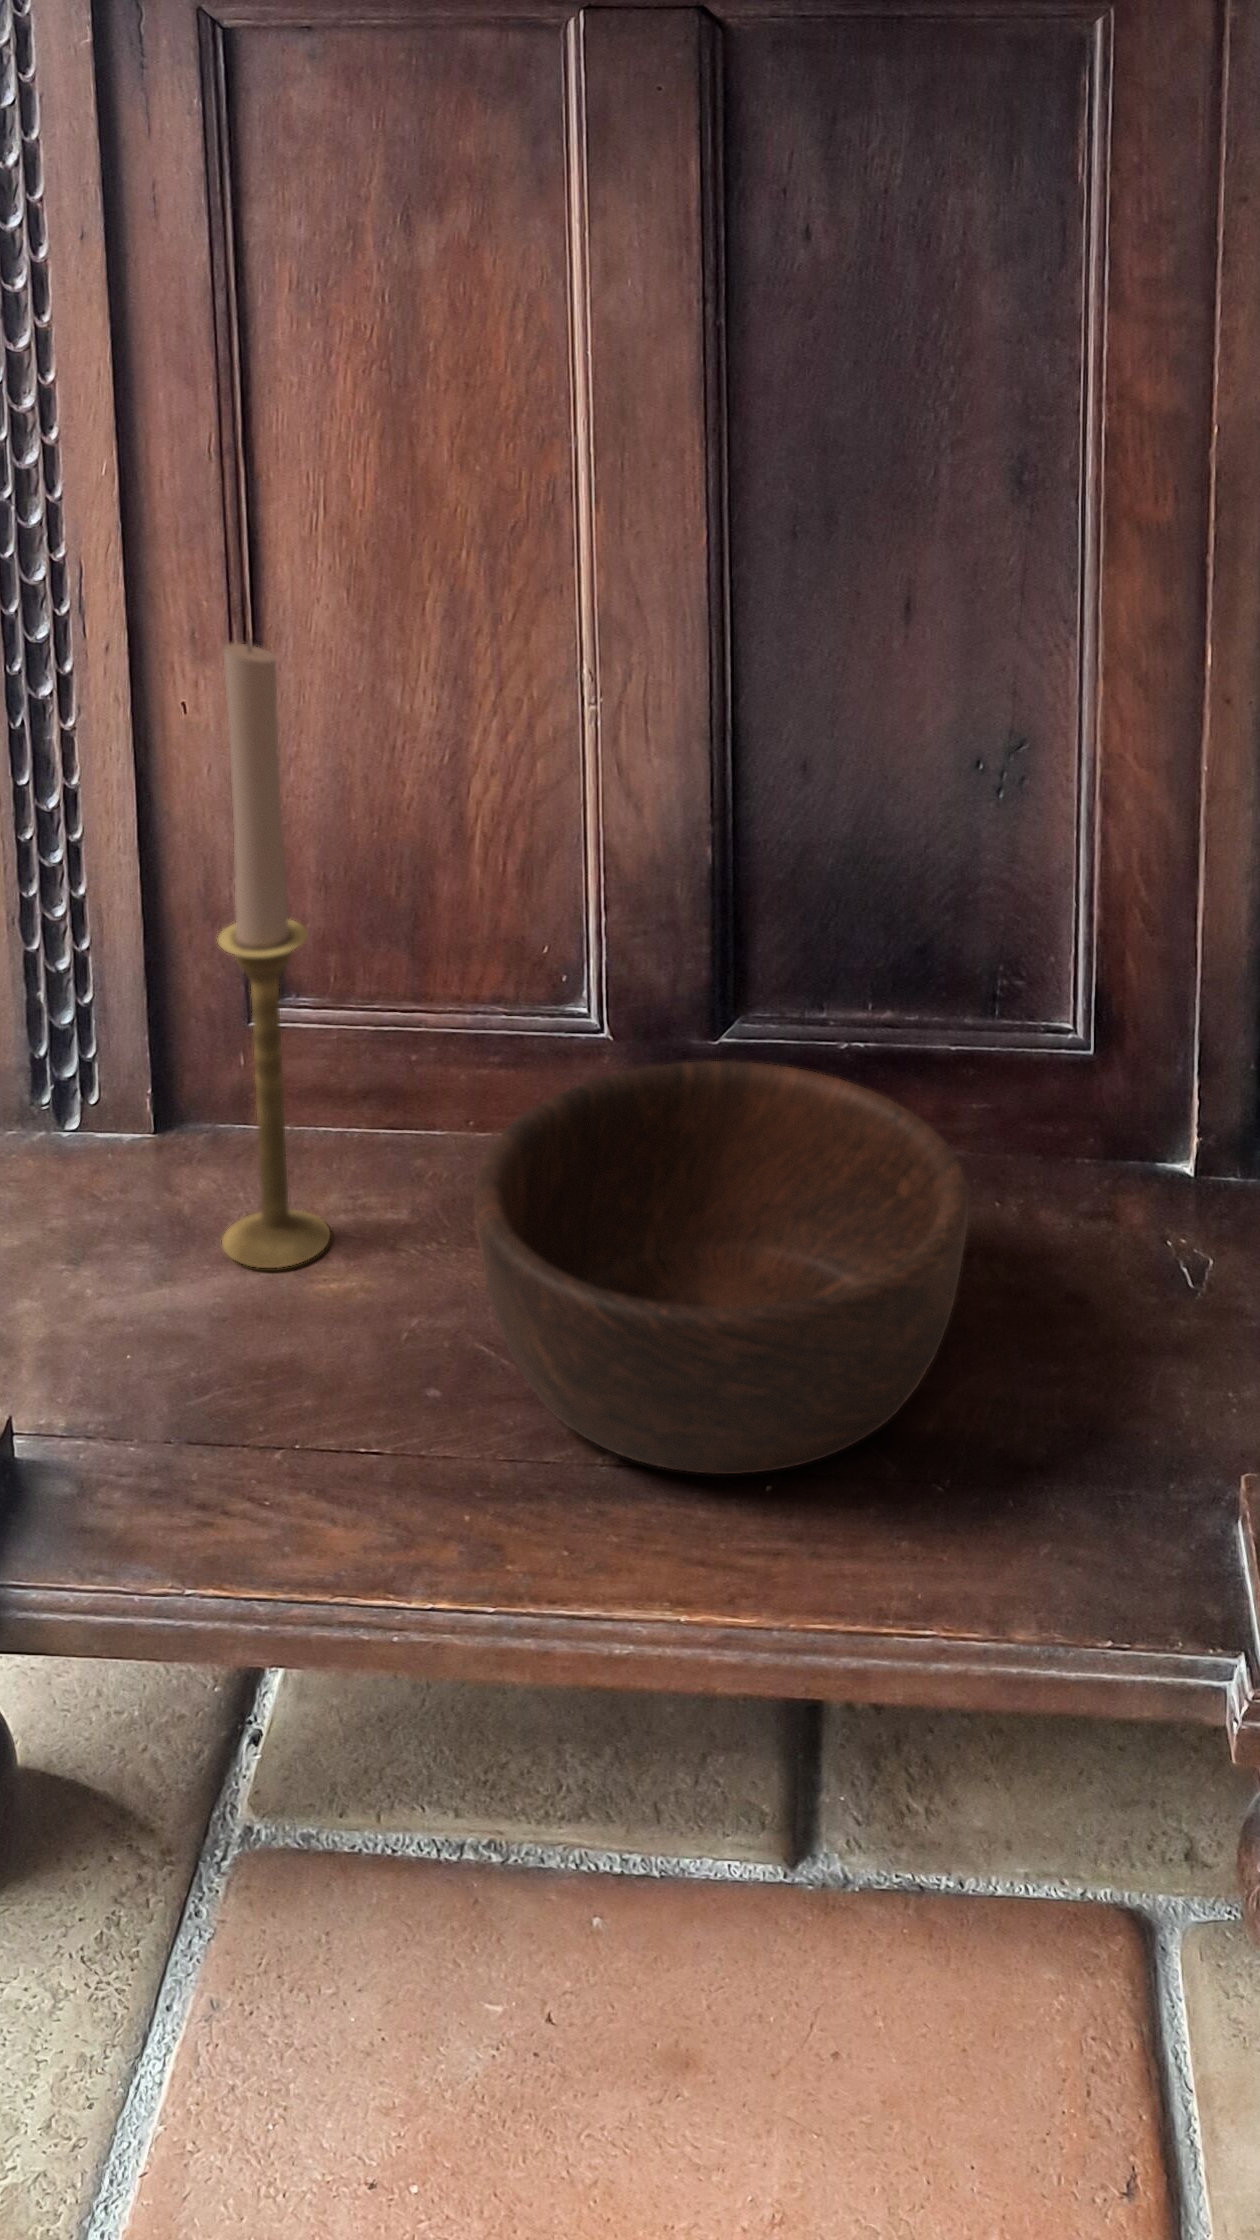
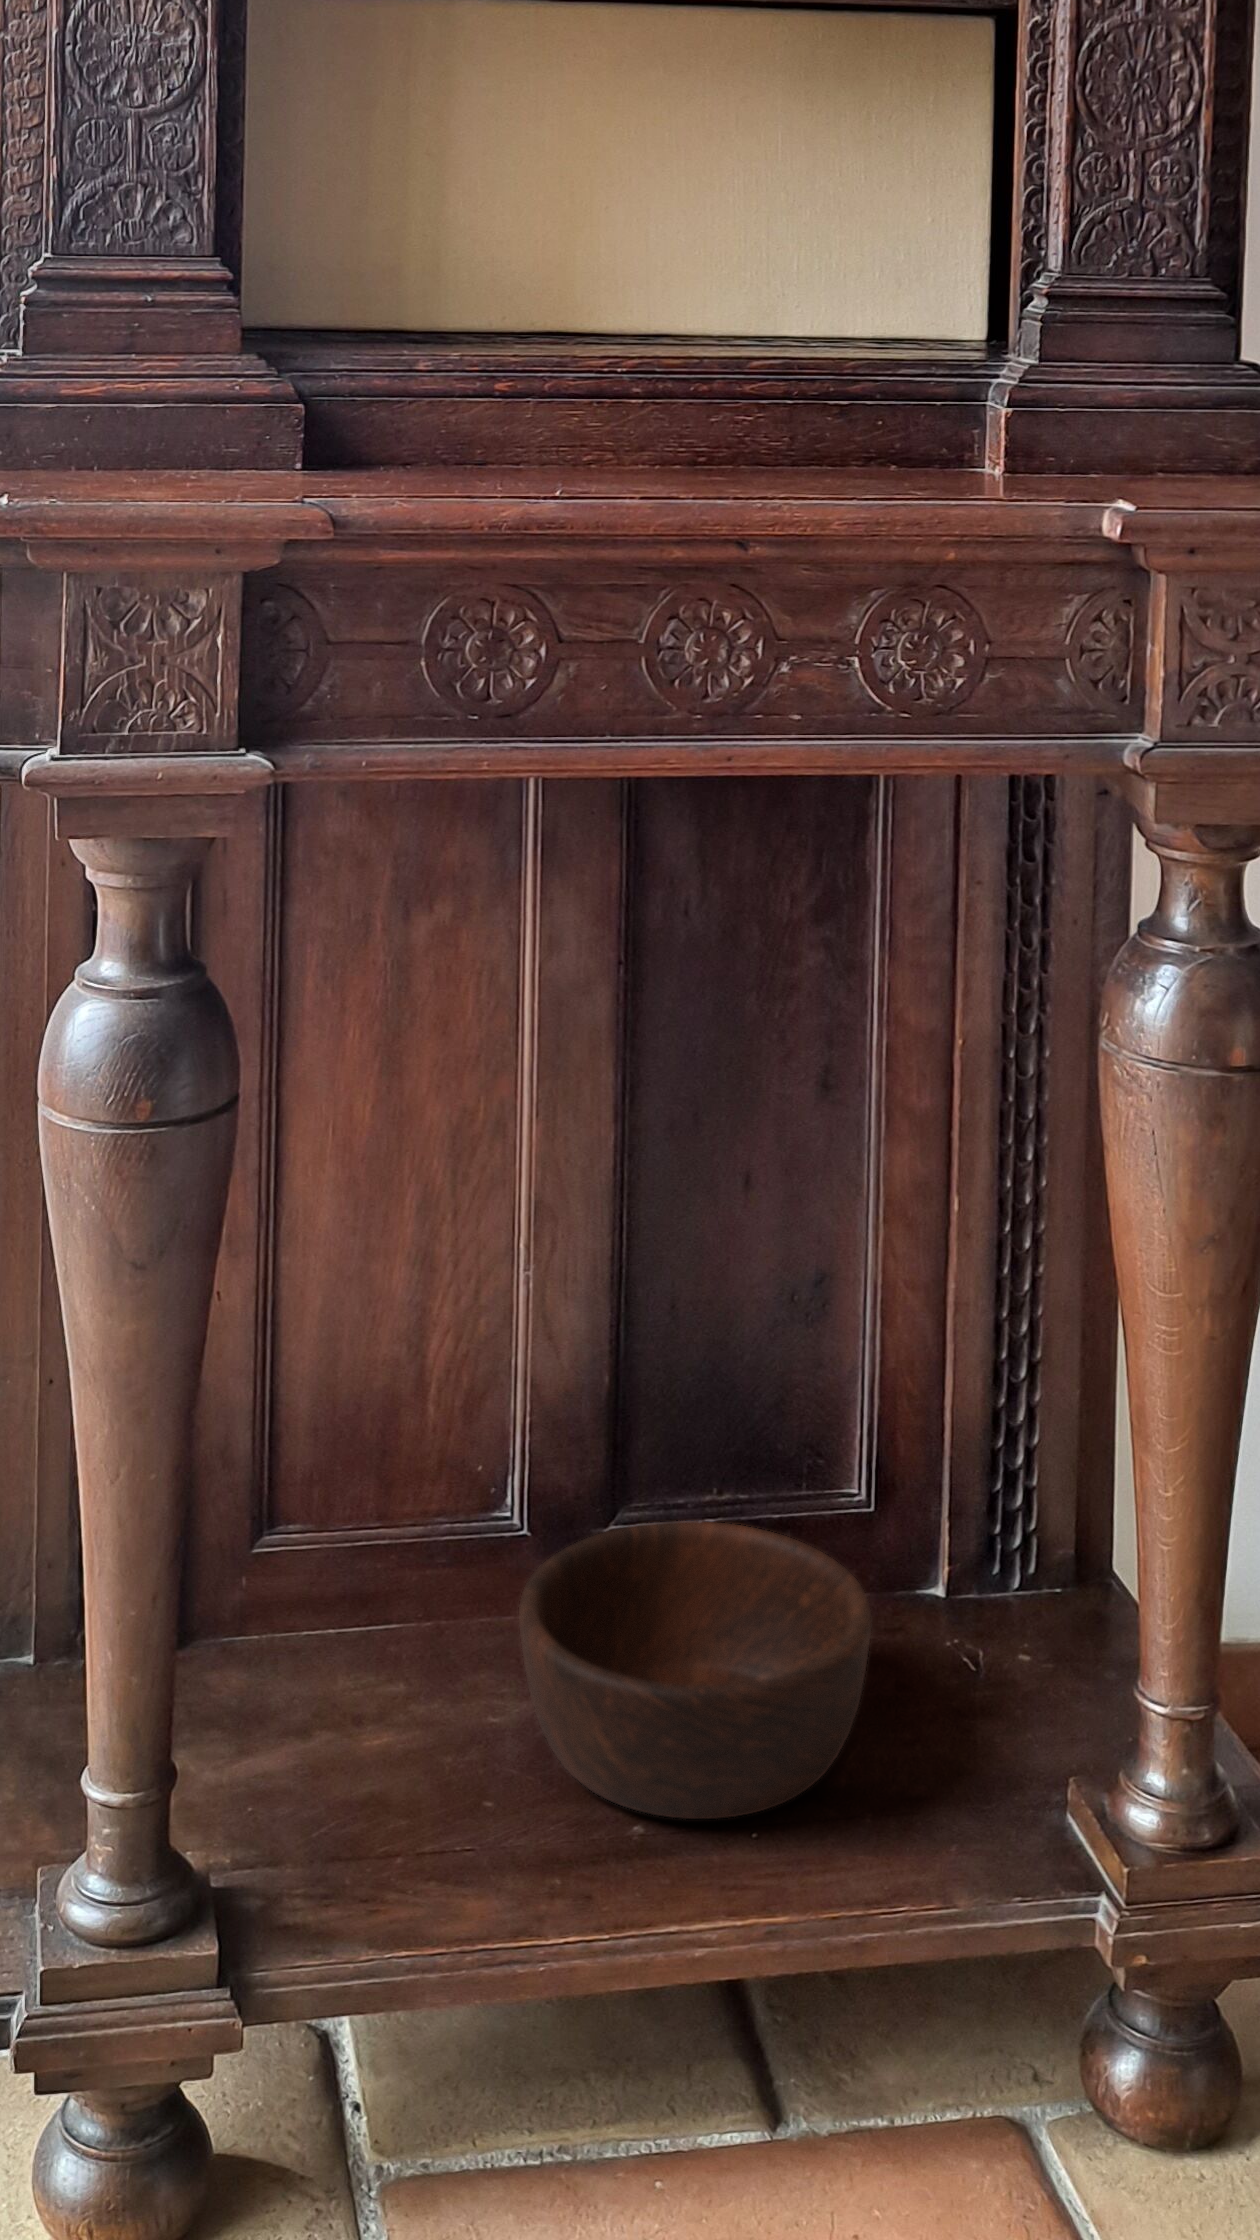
candlestick: present [218,643,330,1268] -> none [288,1223,370,1724]

